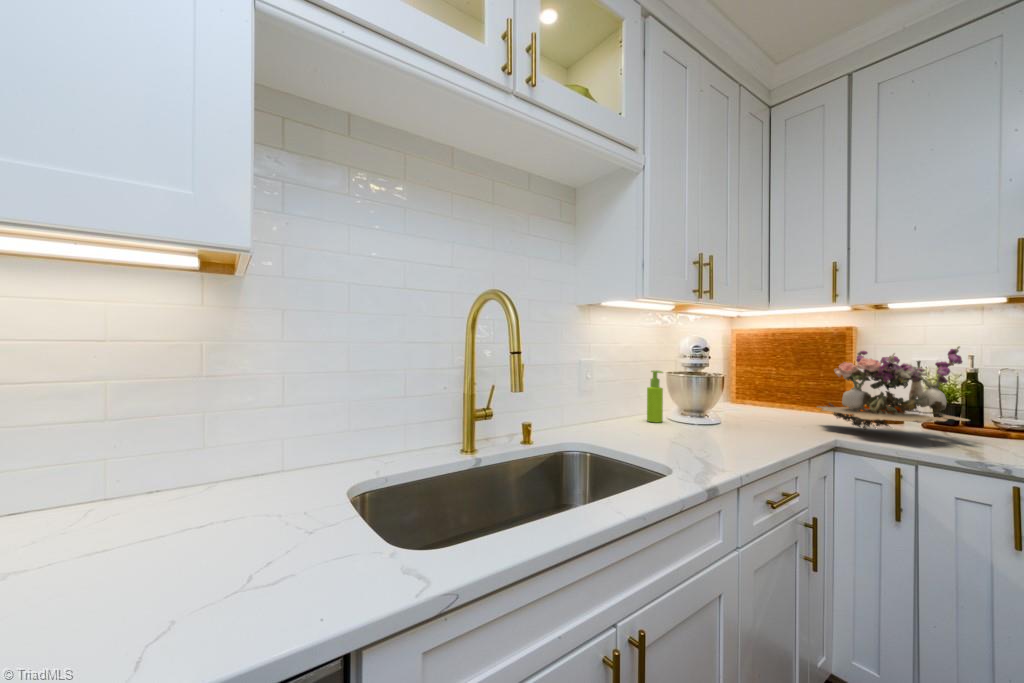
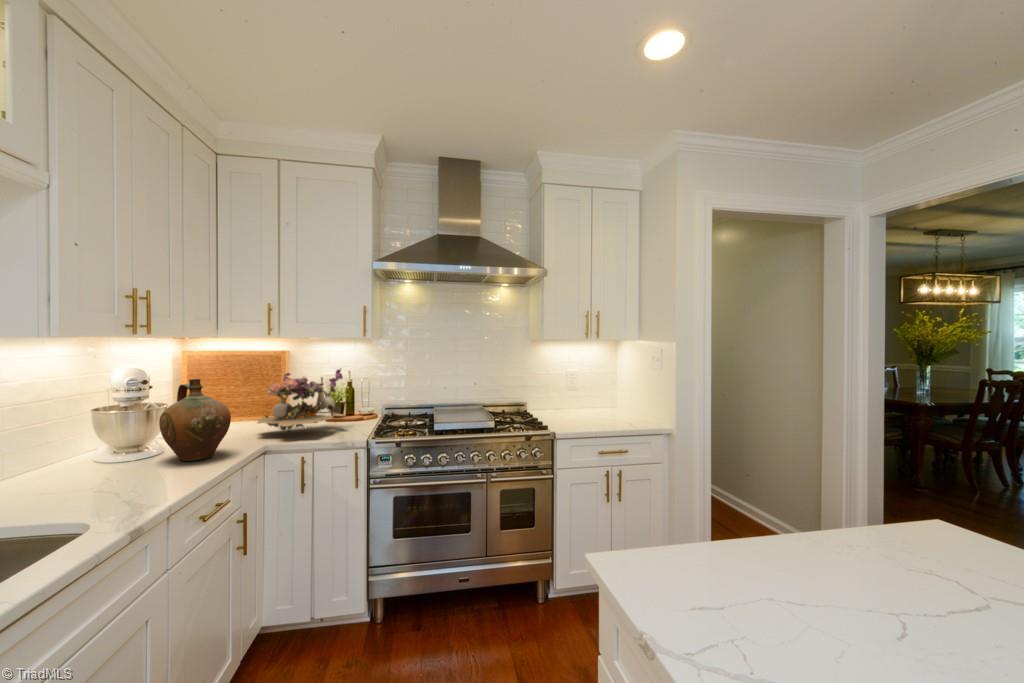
ceramic jug: none [720,346,795,437] -> present [159,379,231,461]
soap dispenser: present [647,370,663,422] -> none [61,410,86,471]

